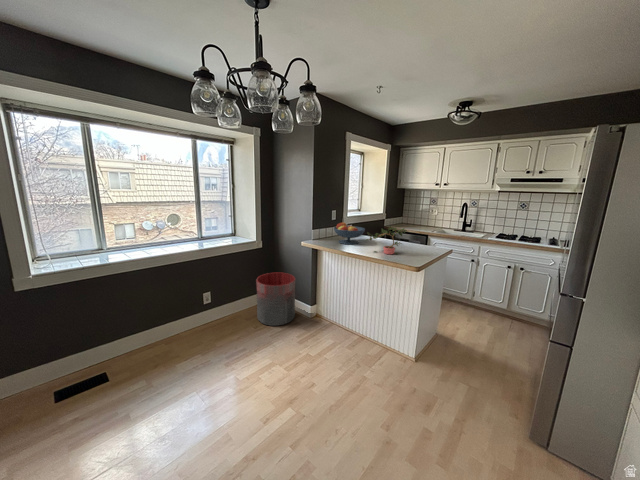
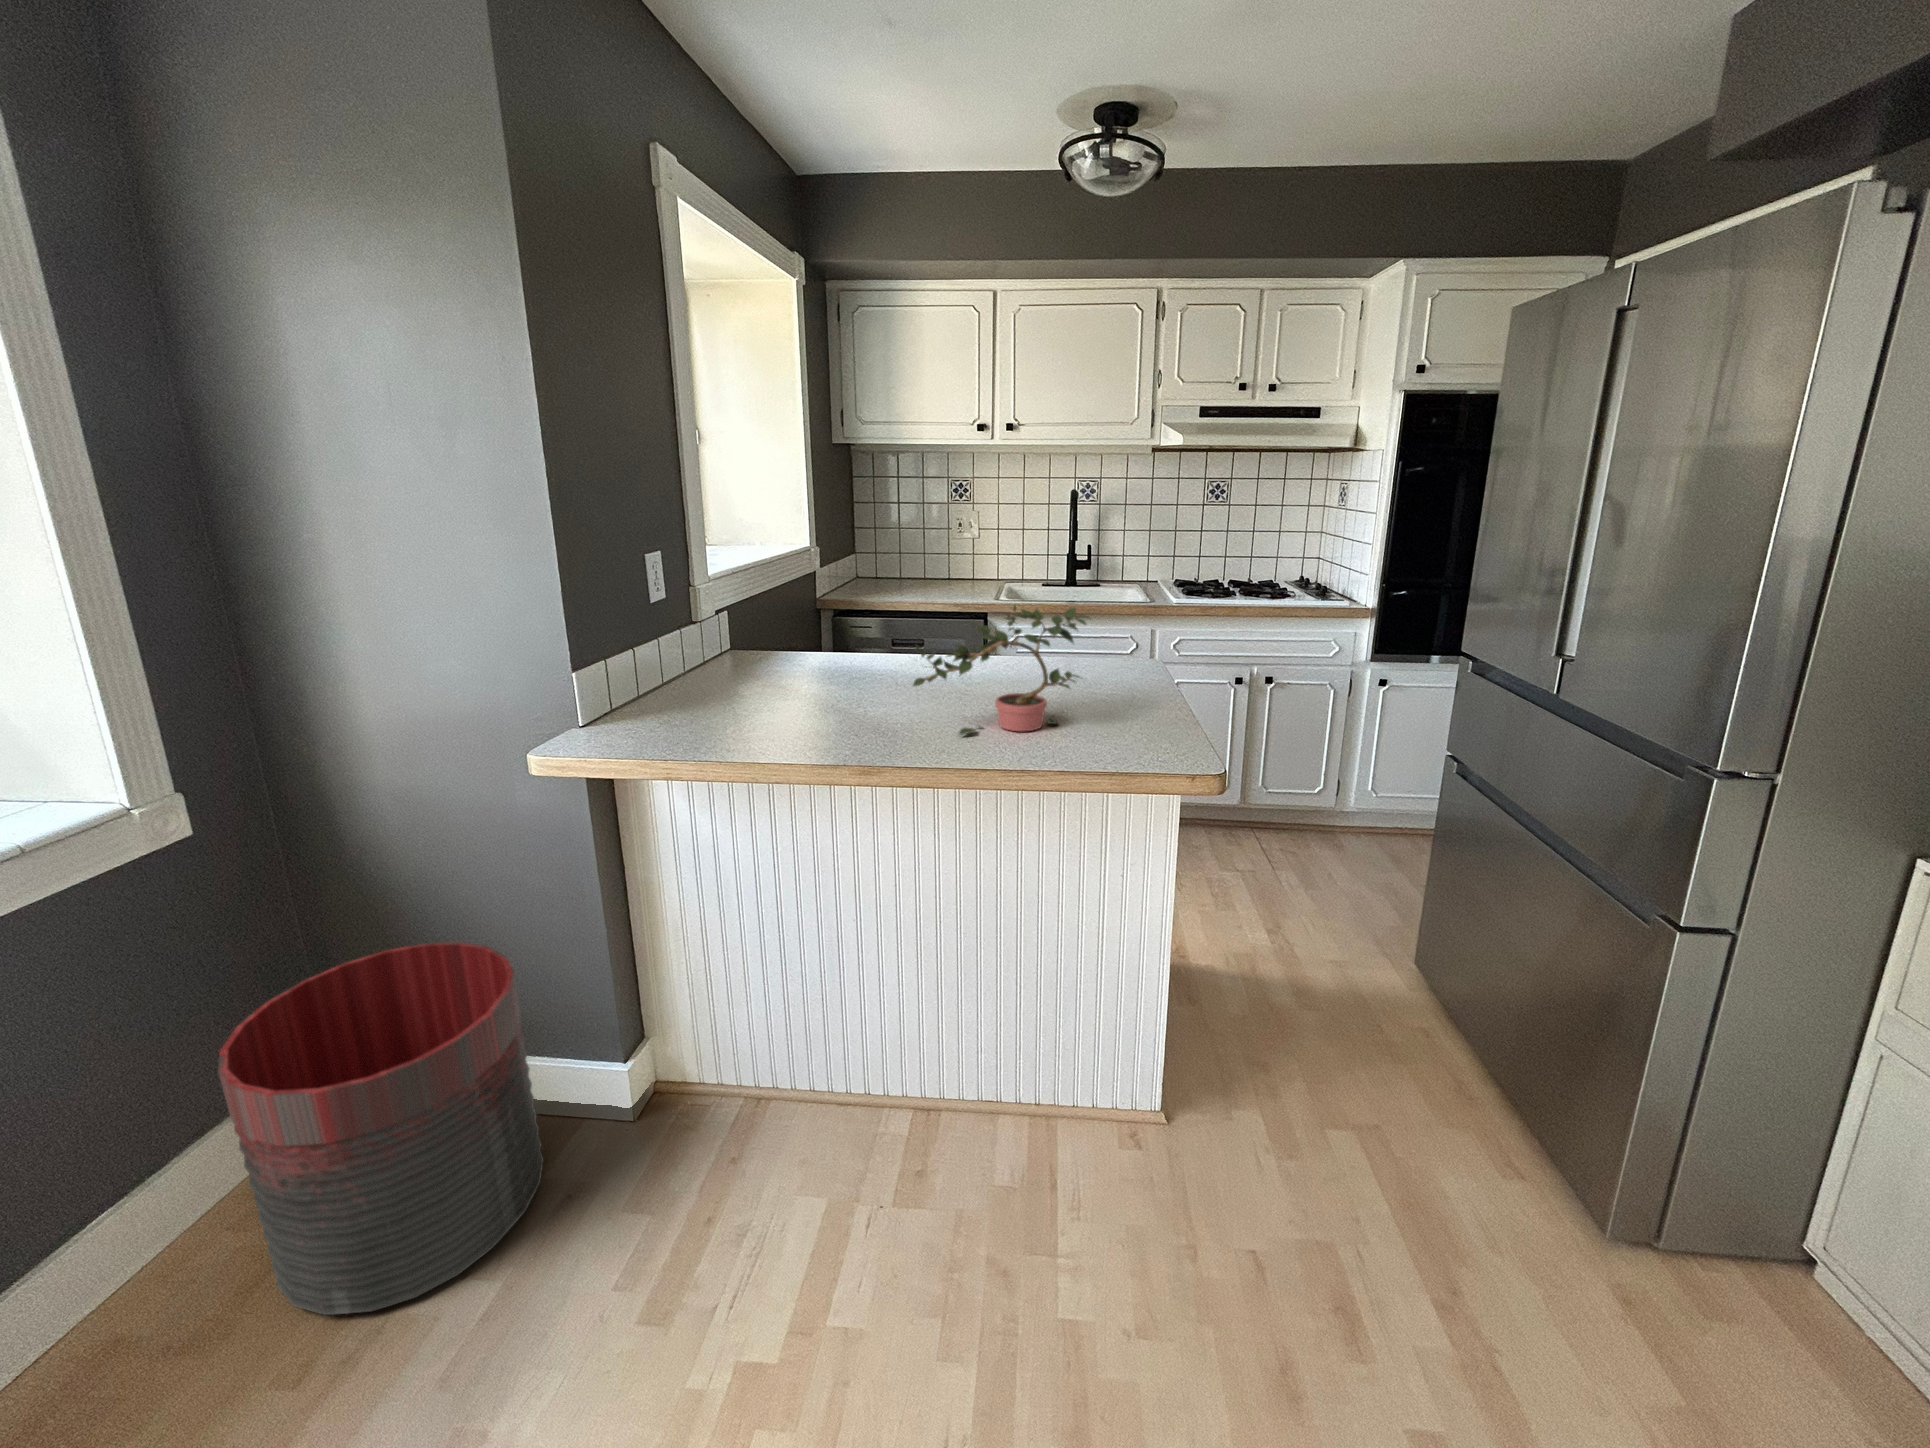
fruit bowl: present [334,223,365,244] -> none [698,611,858,718]

